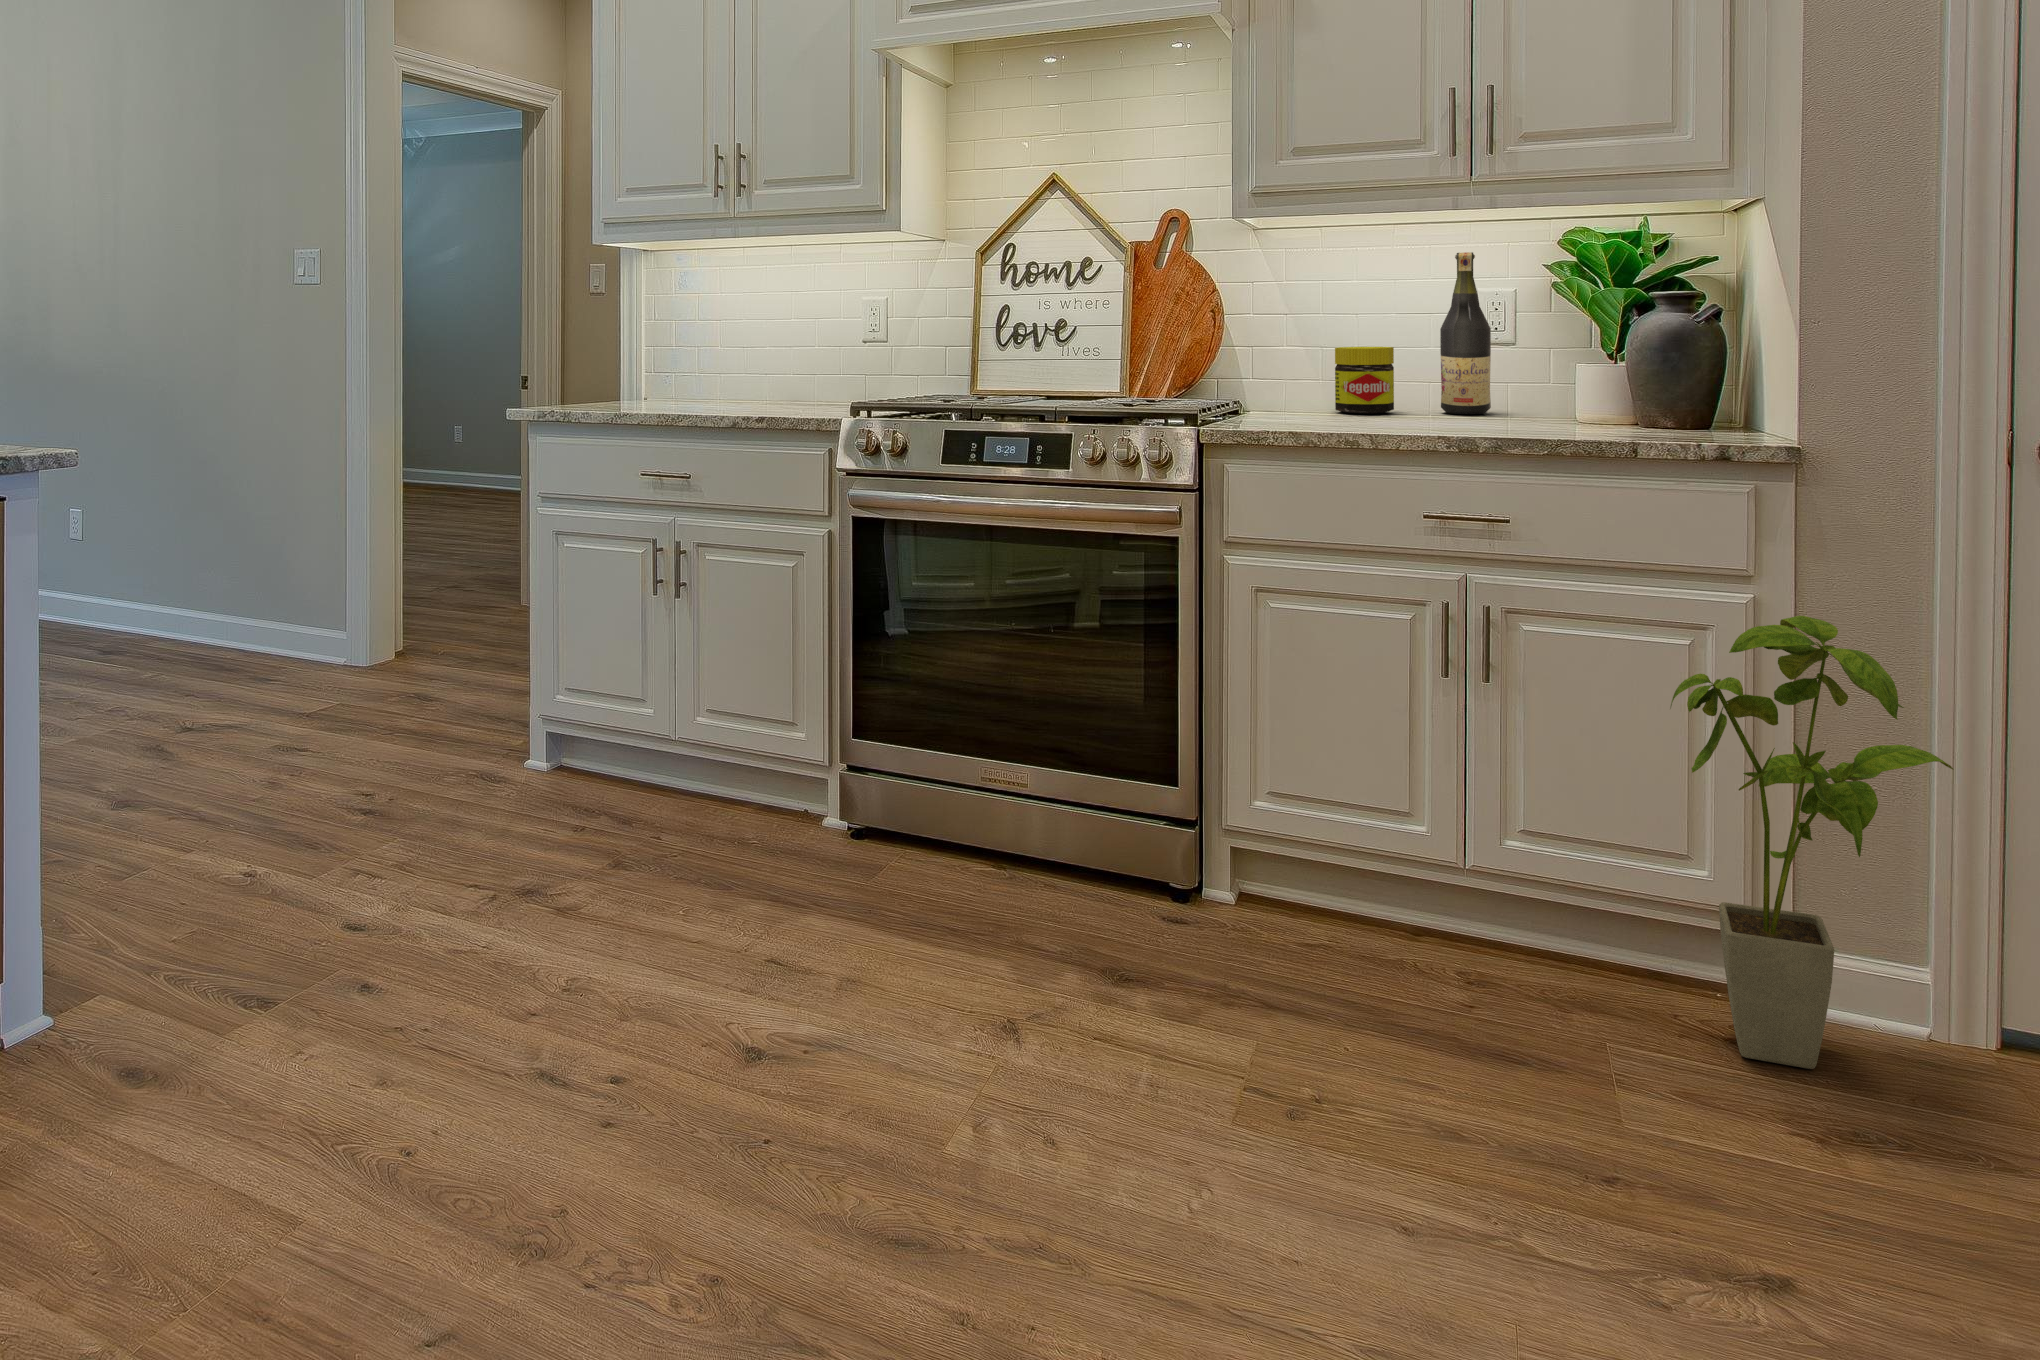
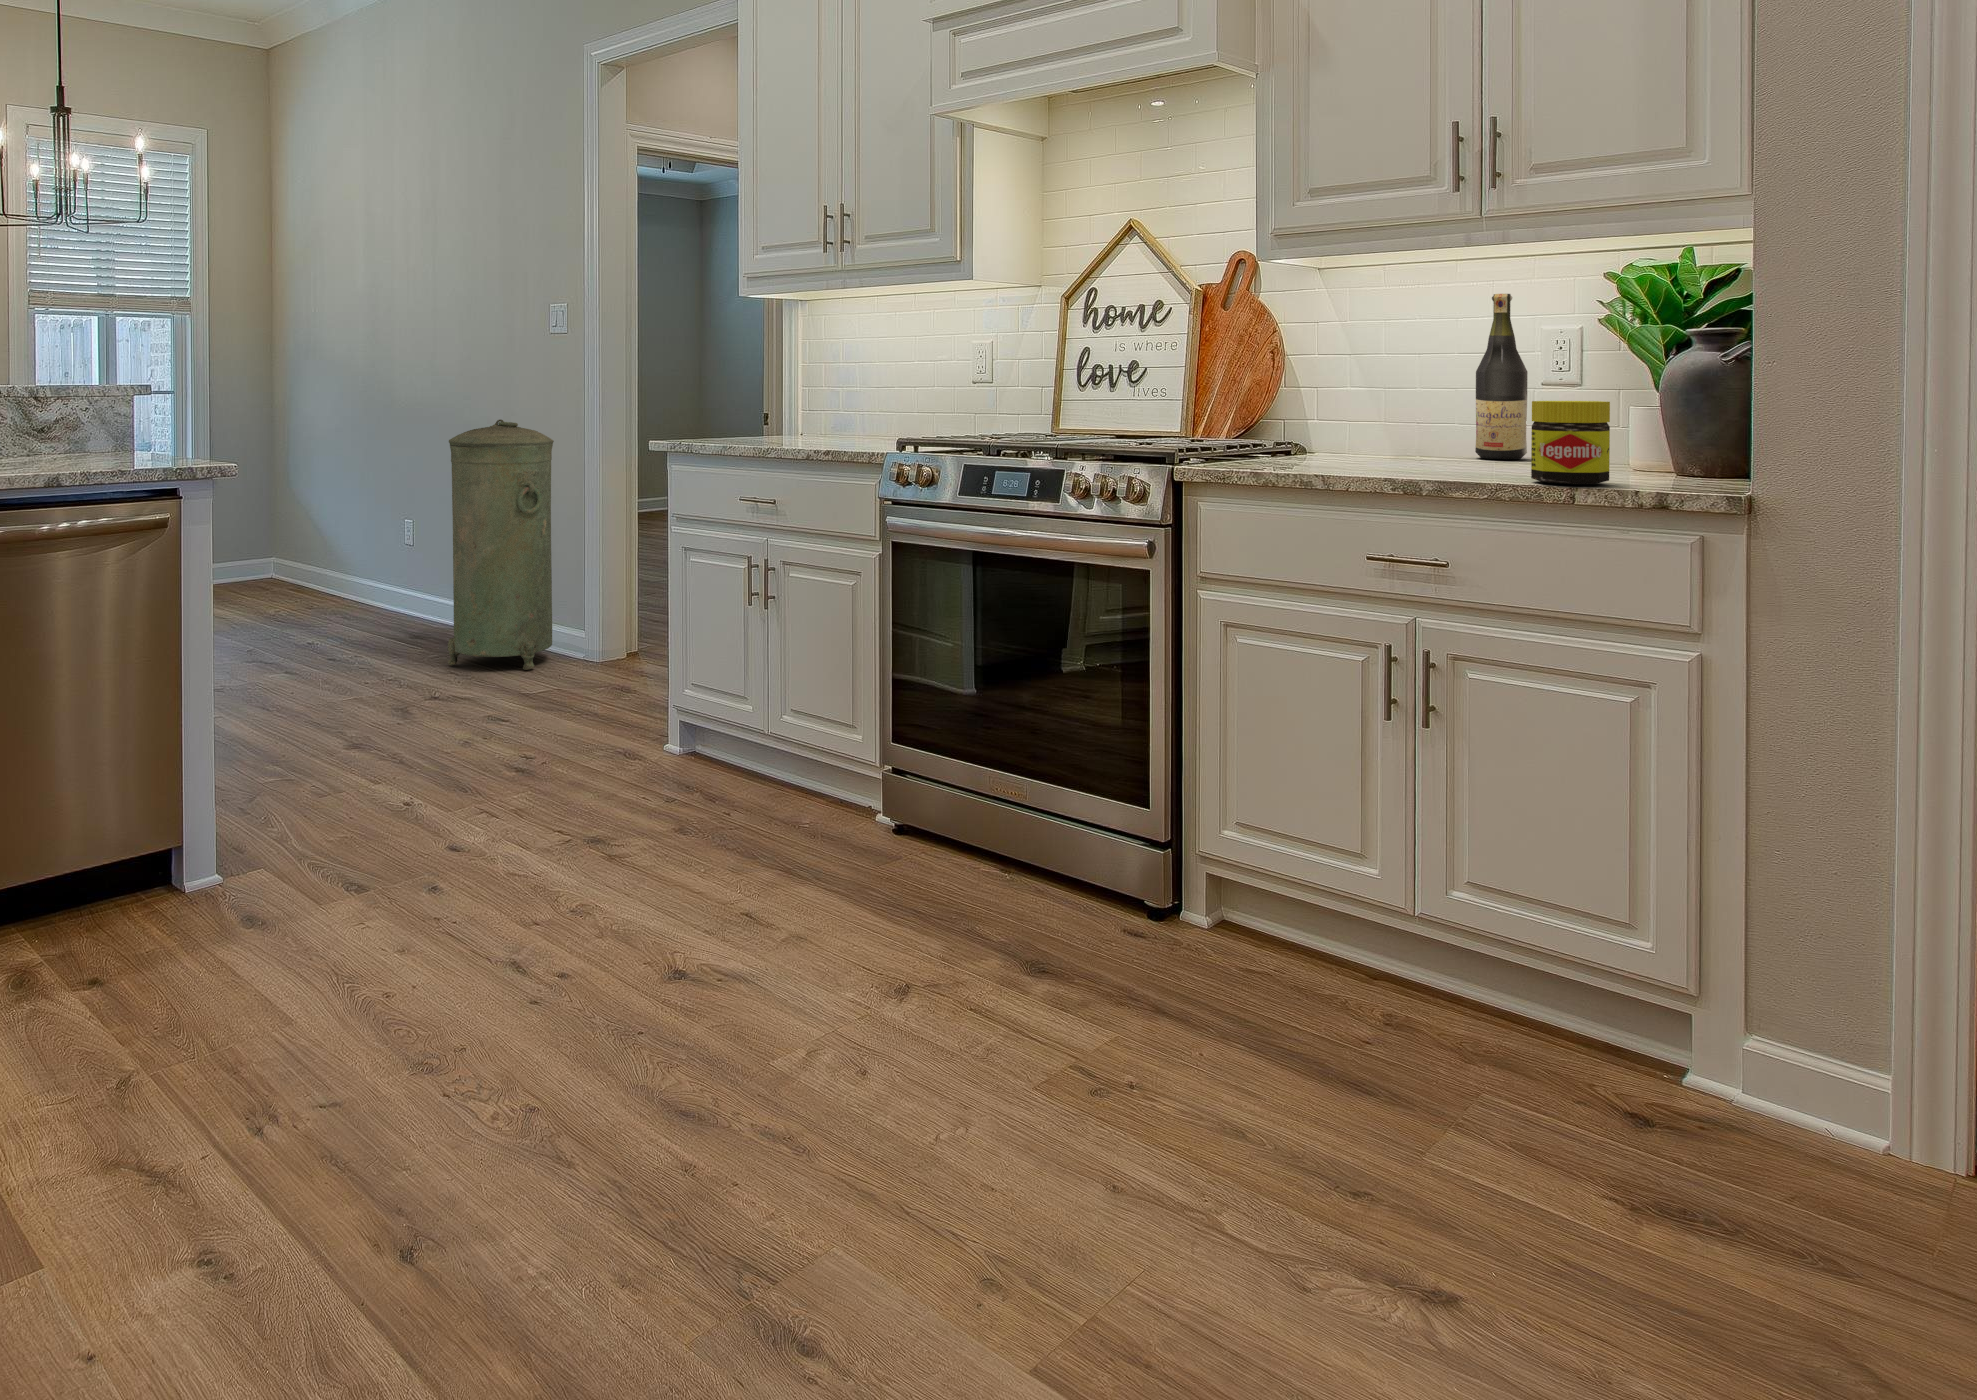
jar: present [1335,347,1394,414] -> present [1531,401,1610,484]
trash can: none [181,395,312,689] -> present [448,419,554,670]
house plant: present [1671,616,1953,1069] -> none [1591,674,1901,1172]

